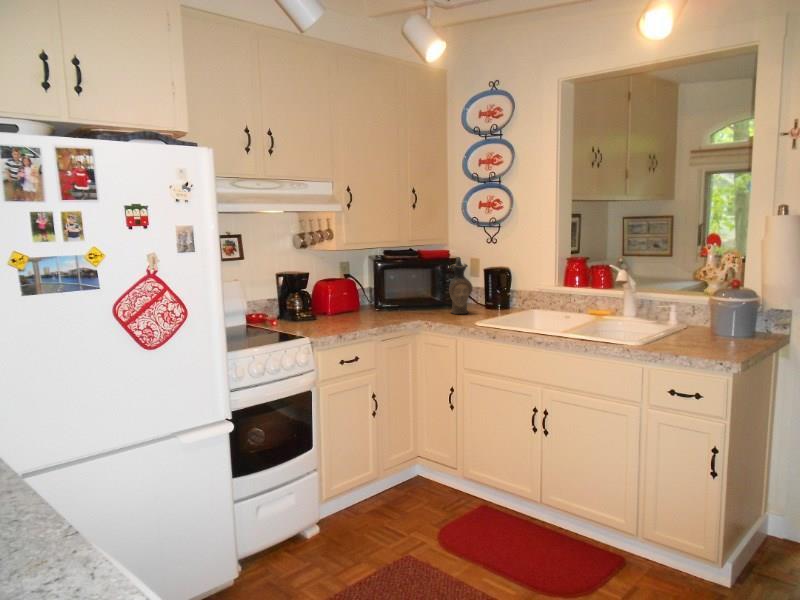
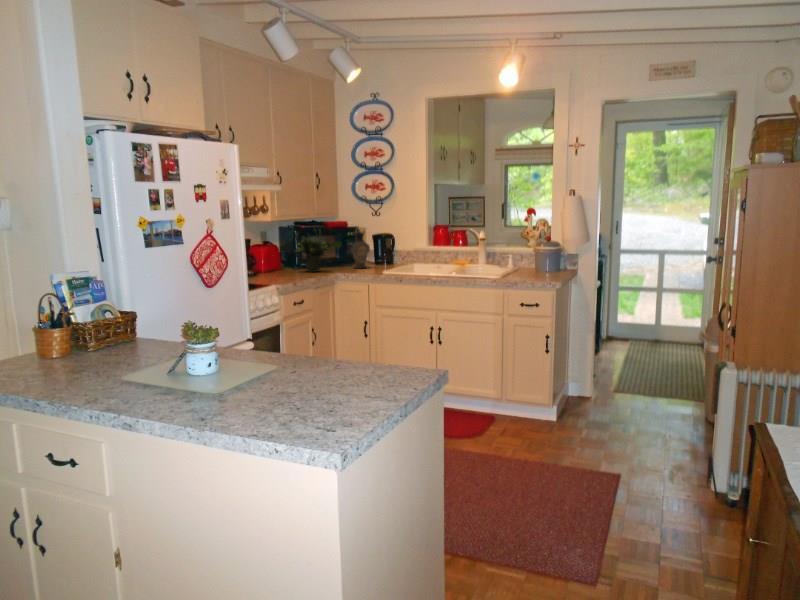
potted plant: none [367,259,430,317] -> present [297,232,341,272]

